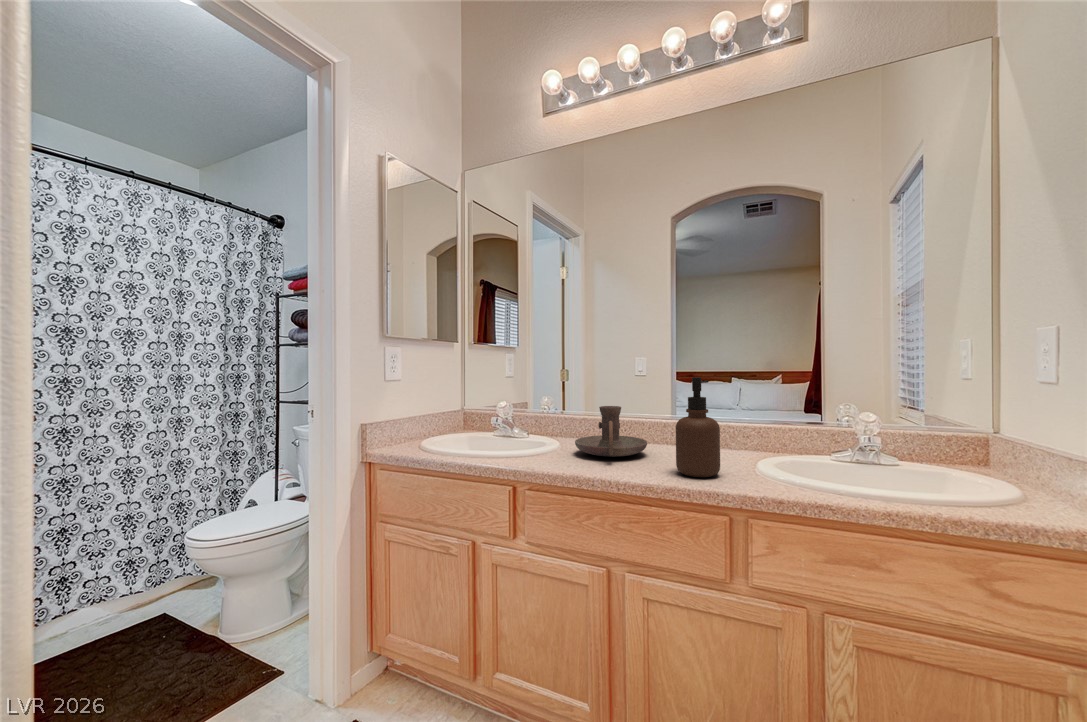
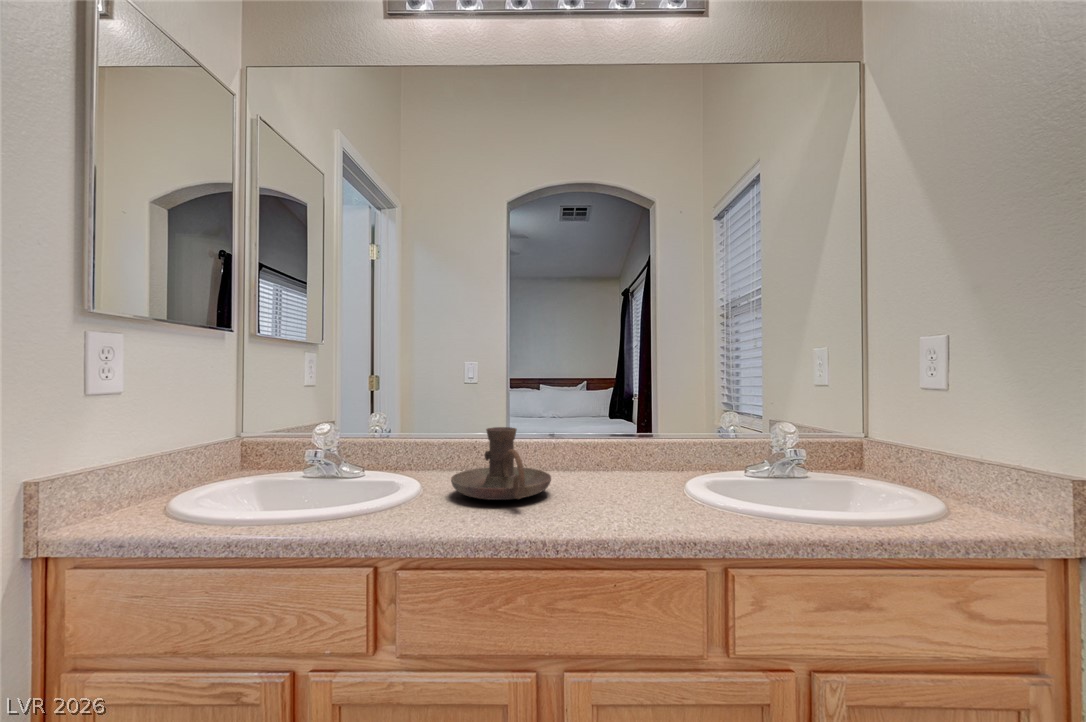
soap dispenser: present [676,377,720,477] -> none [614,387,670,519]

